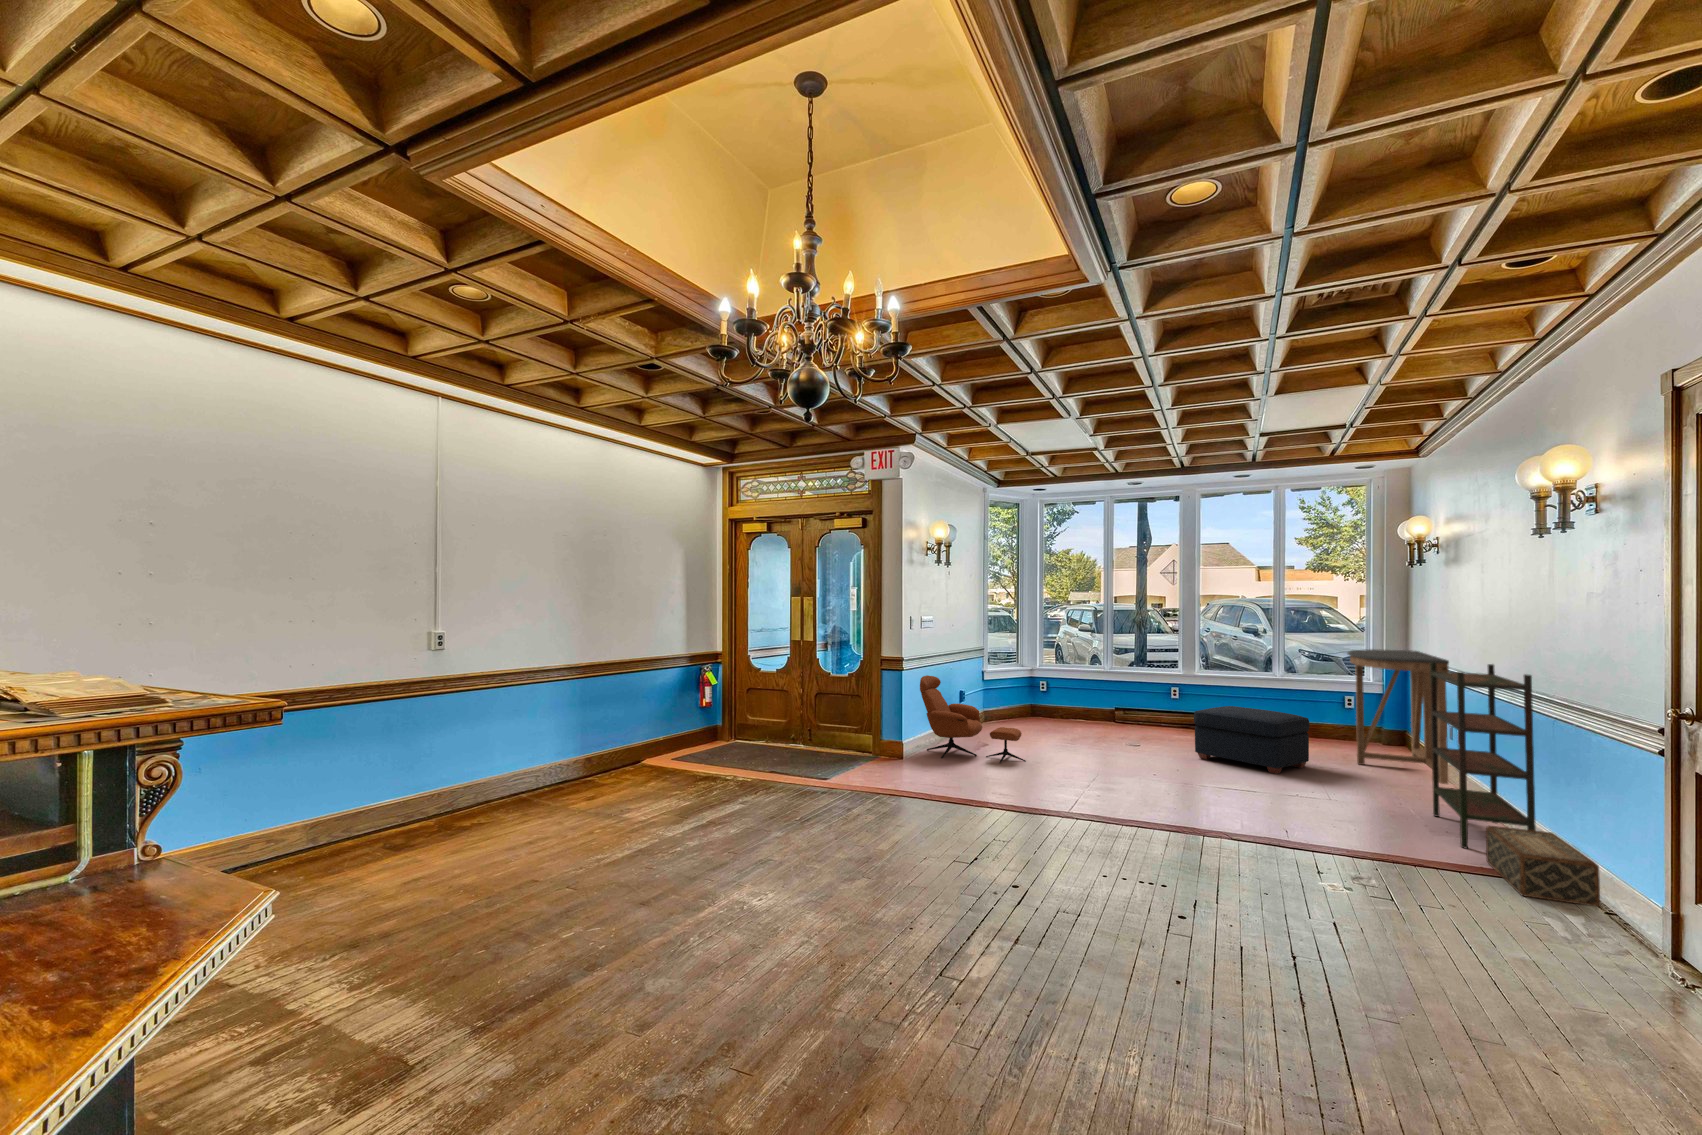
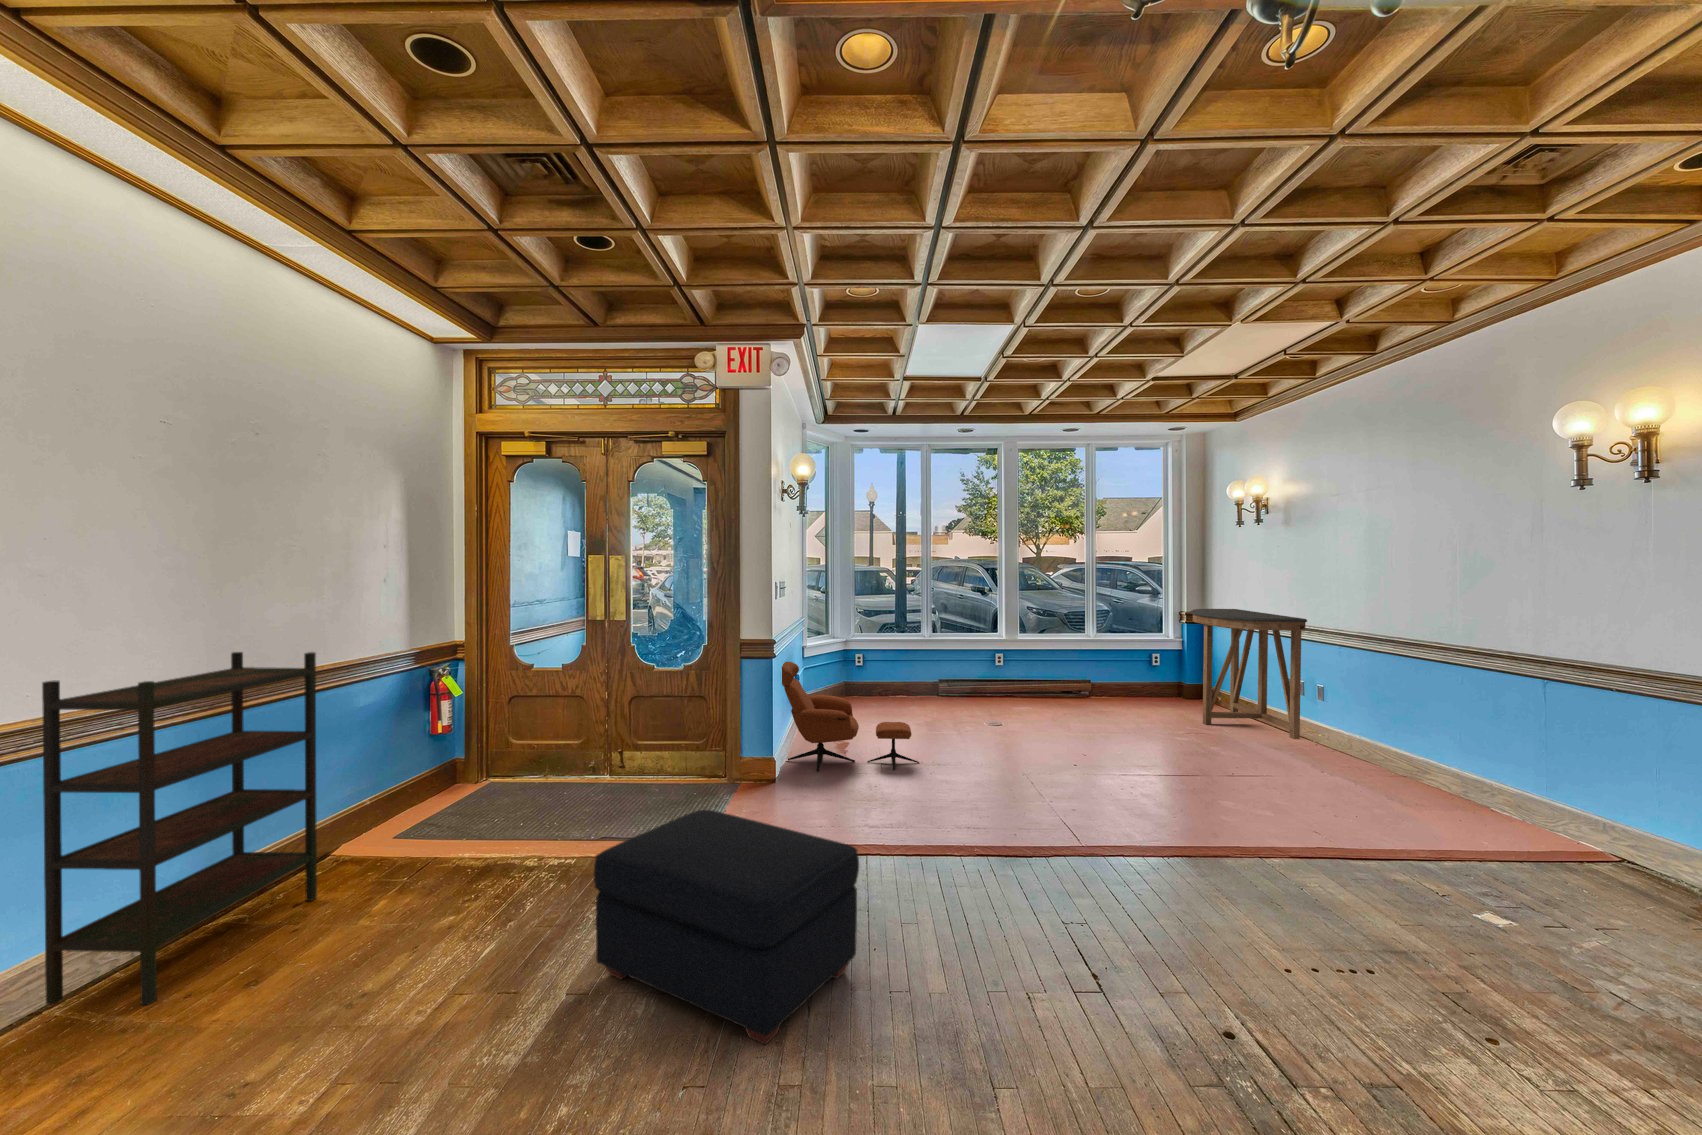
bookshelf: present [1430,662,1536,848] -> present [42,652,317,1005]
ottoman: present [1194,706,1310,774] -> present [594,810,859,1044]
woven basket: present [1486,826,1600,907] -> none [1488,798,1651,880]

